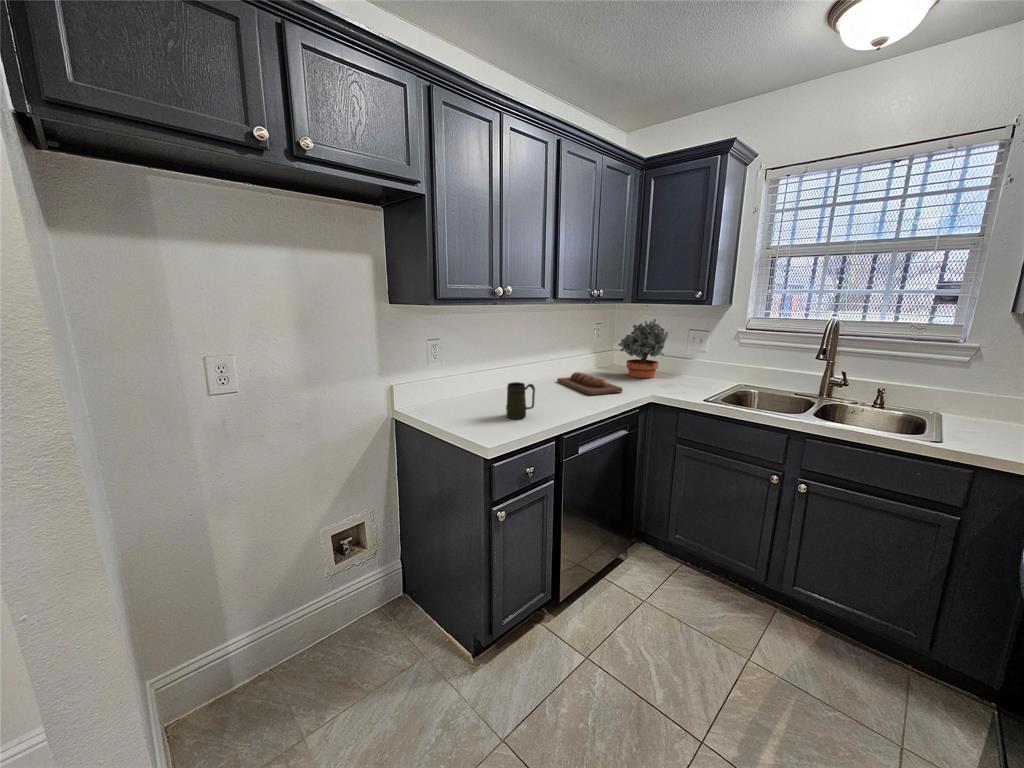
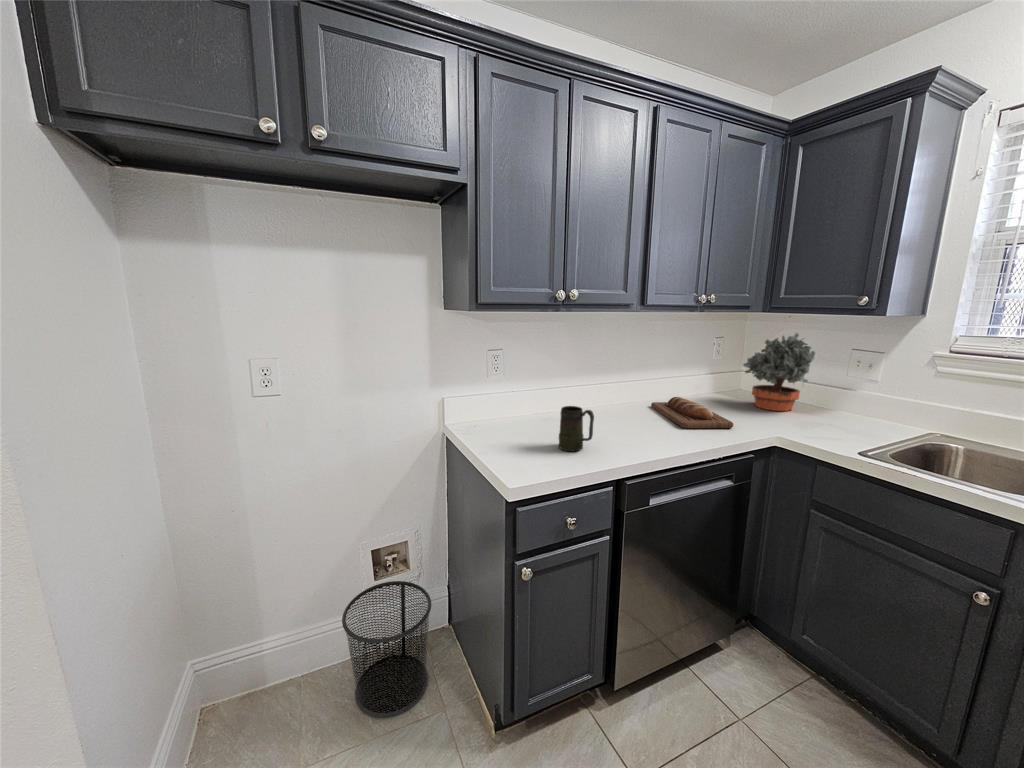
trash can: none [320,557,404,679] -> present [342,581,431,717]

